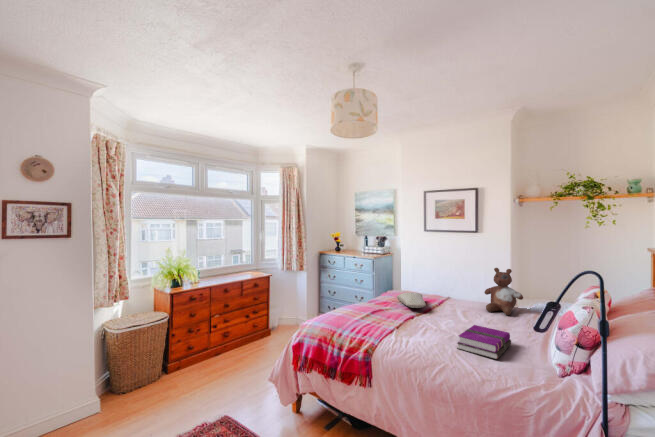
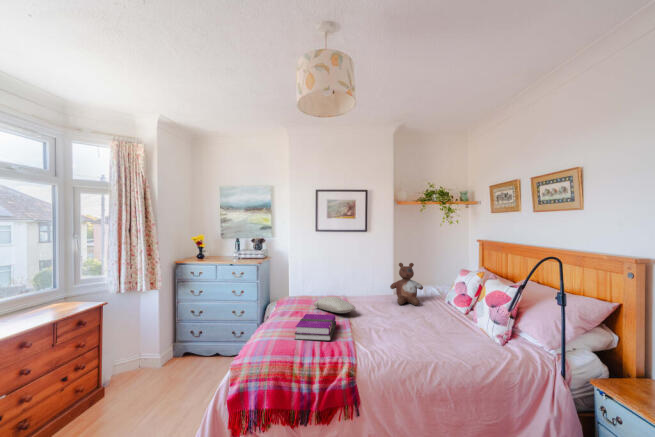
hardback book: present [457,325,511,359] -> present [295,314,336,341]

